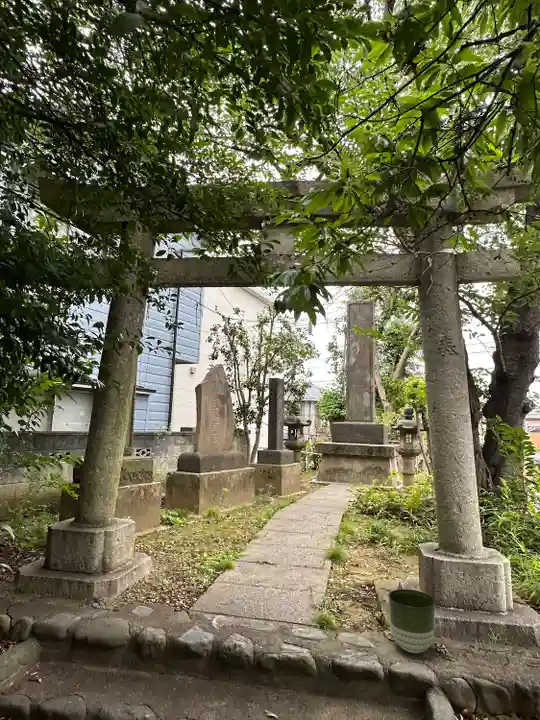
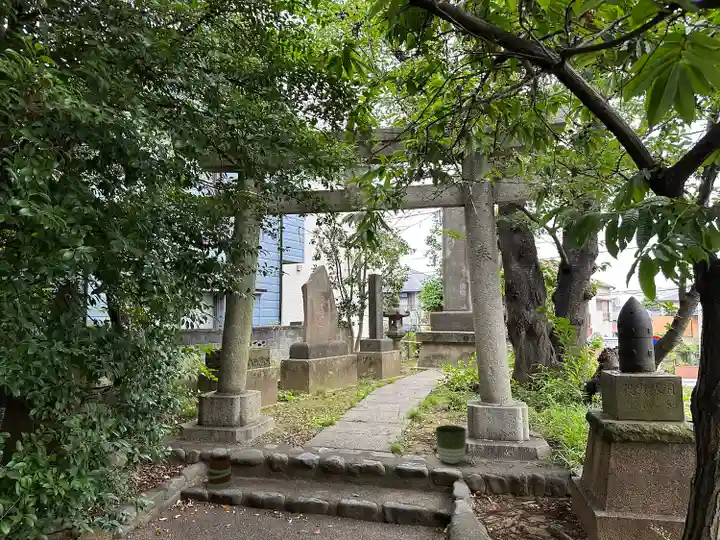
wooden bucket: none [35,611,76,692] -> present [207,442,232,489]

